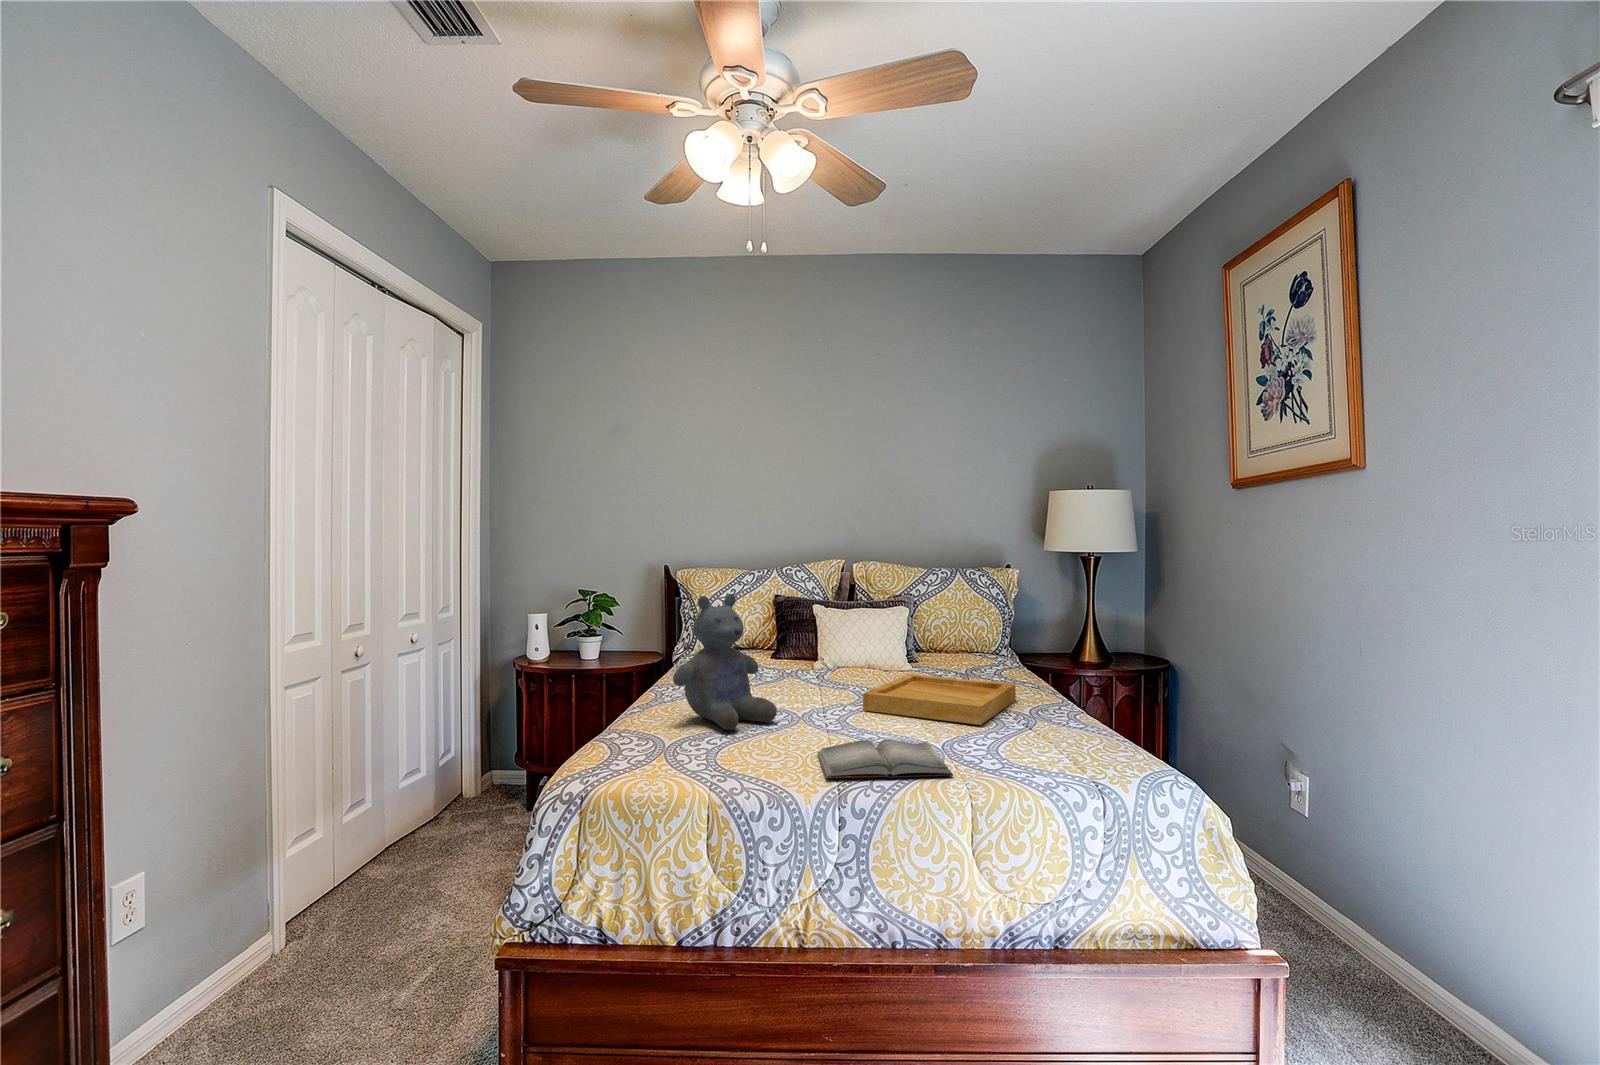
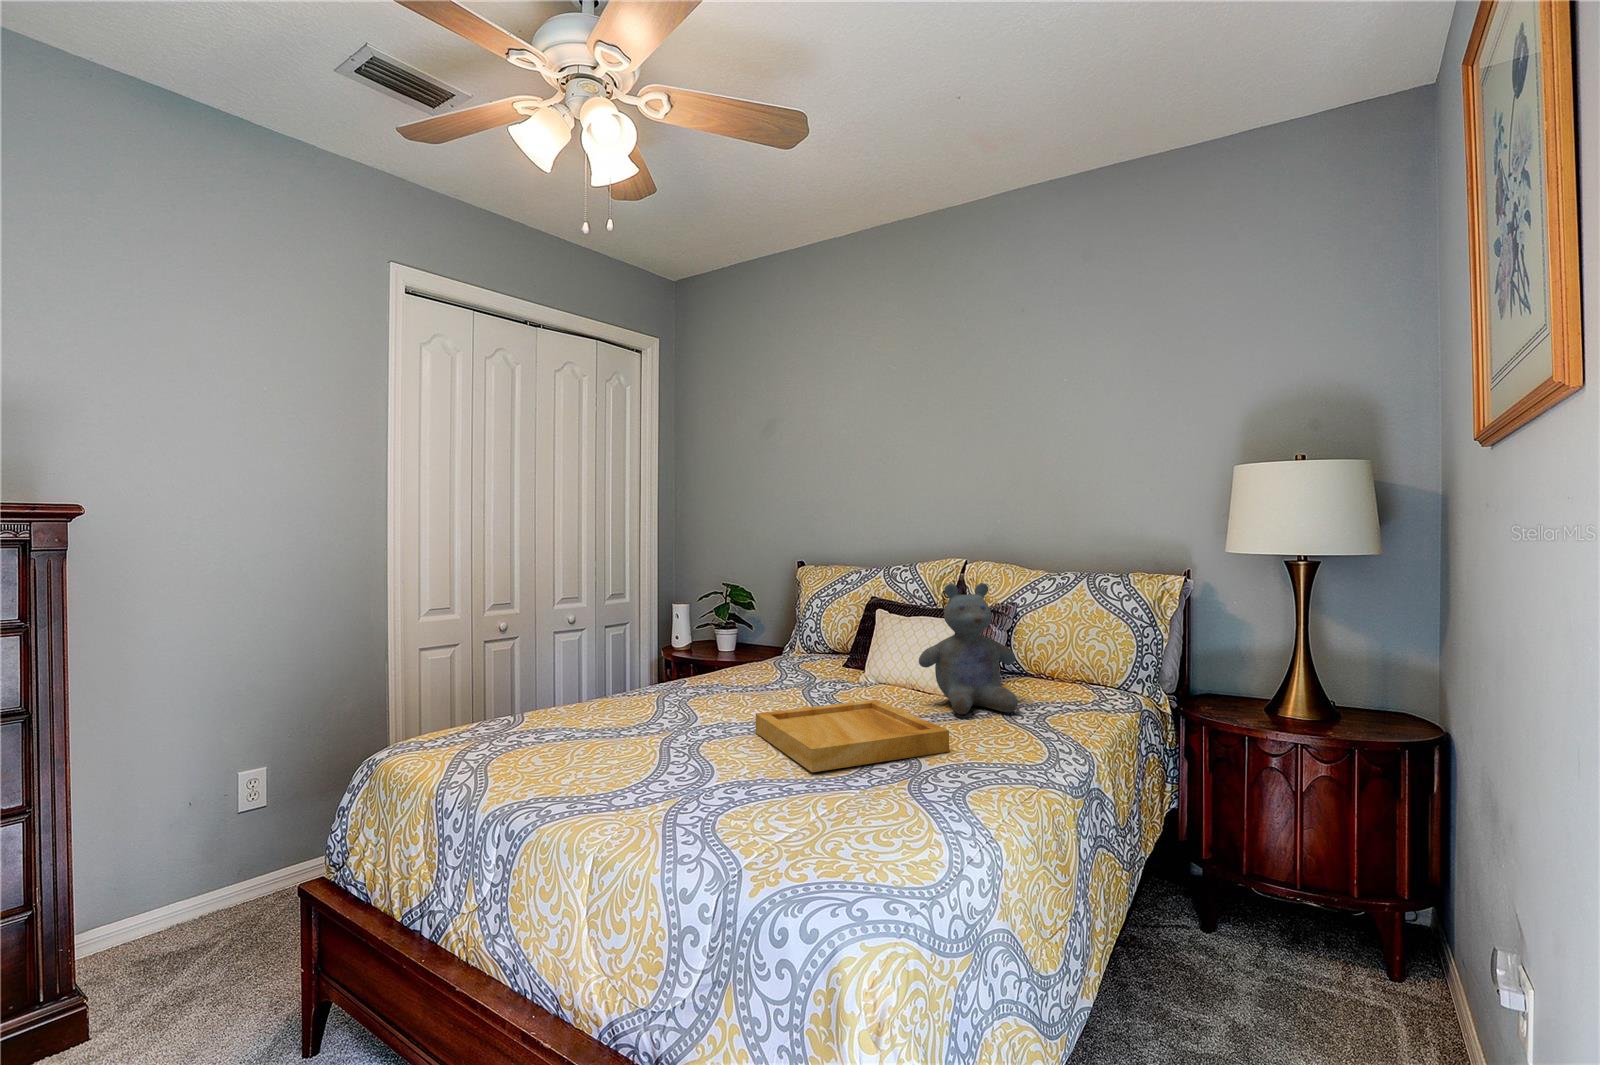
stuffed bear: present [673,594,777,730] -> present [919,583,1018,714]
hardback book: present [817,739,953,778] -> none [516,762,684,821]

